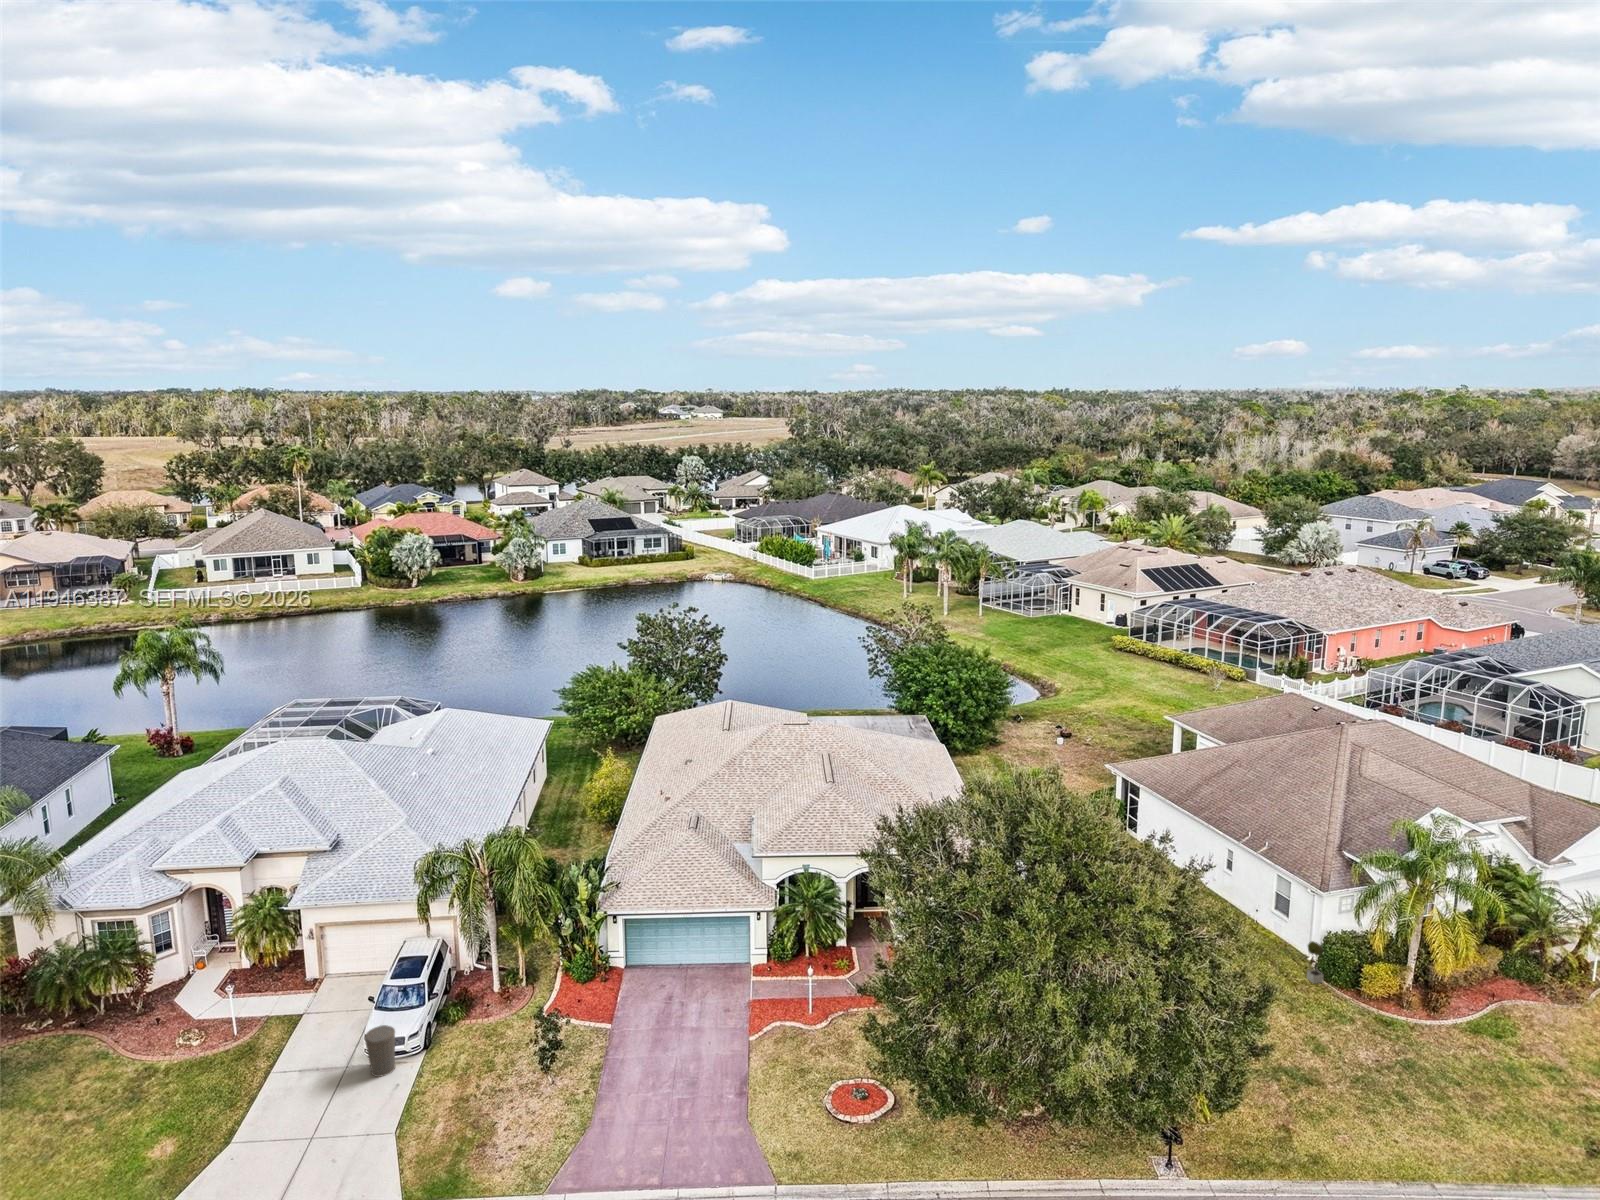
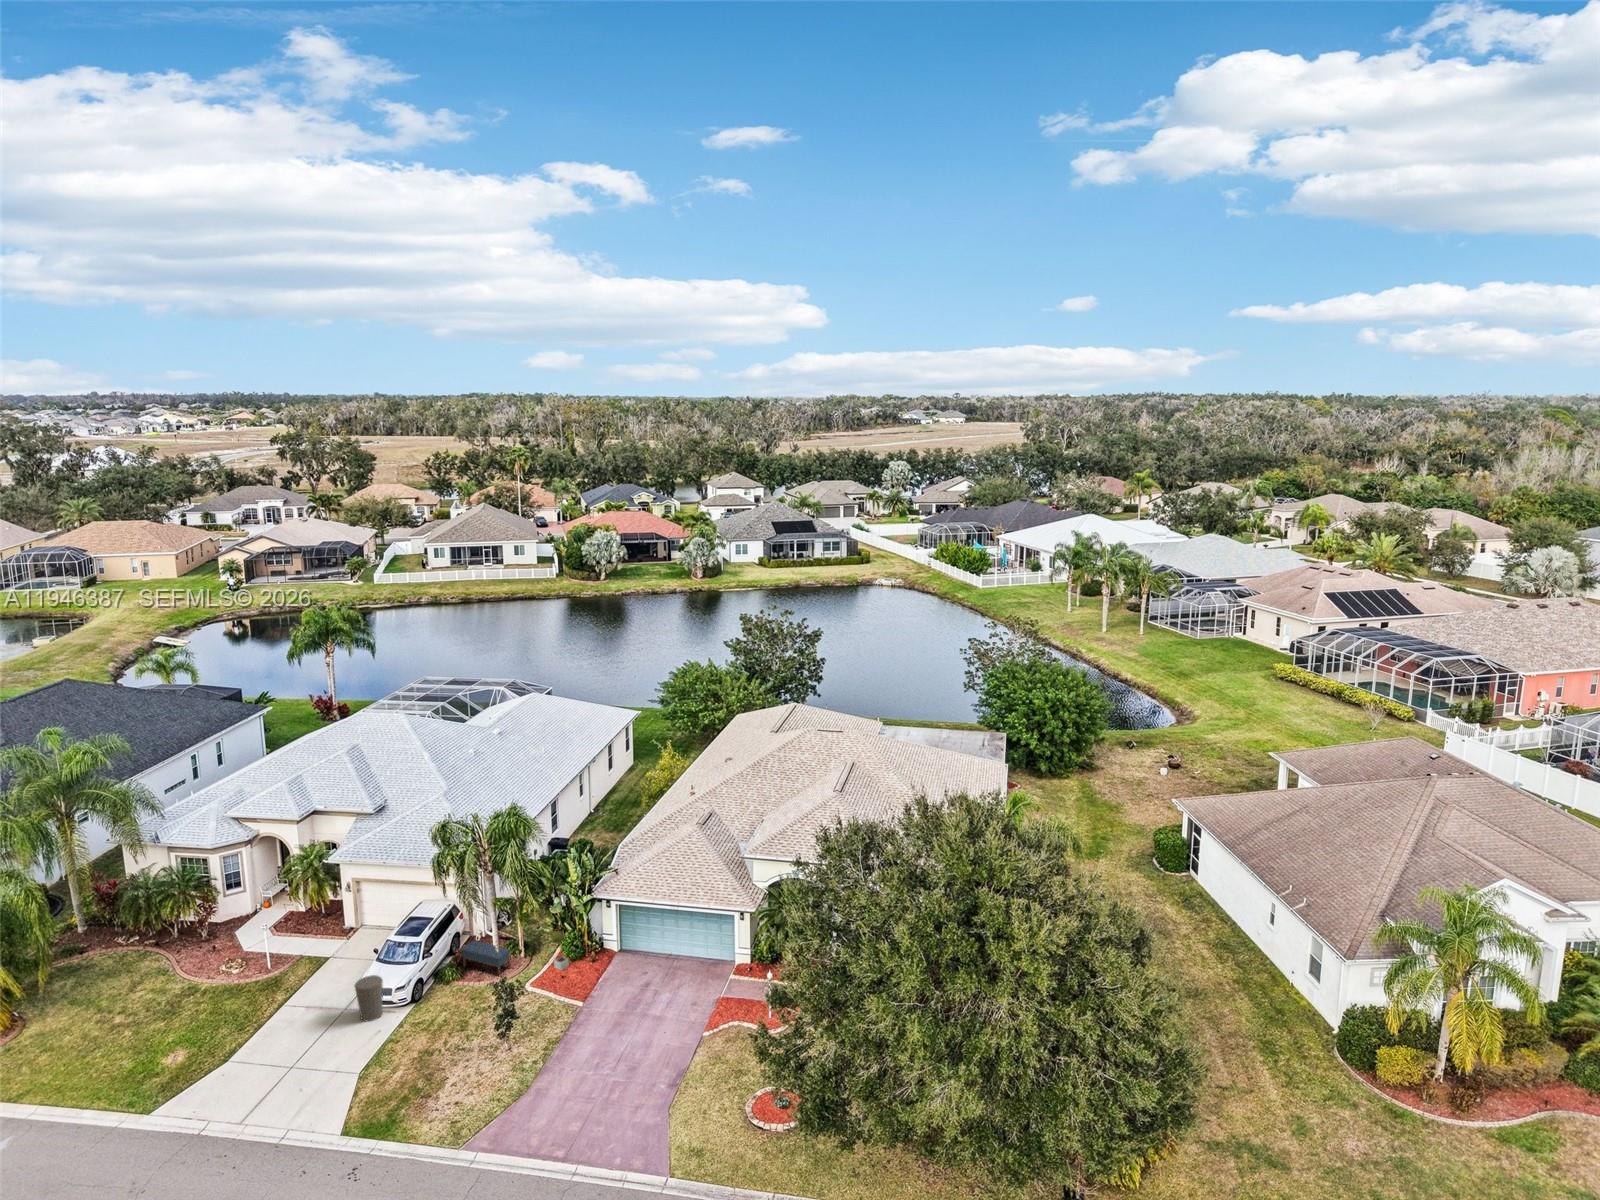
potted tree: present [1307,941,1324,984] -> present [551,931,569,970]
bench: none [461,975,517,1010] -> present [462,941,511,976]

